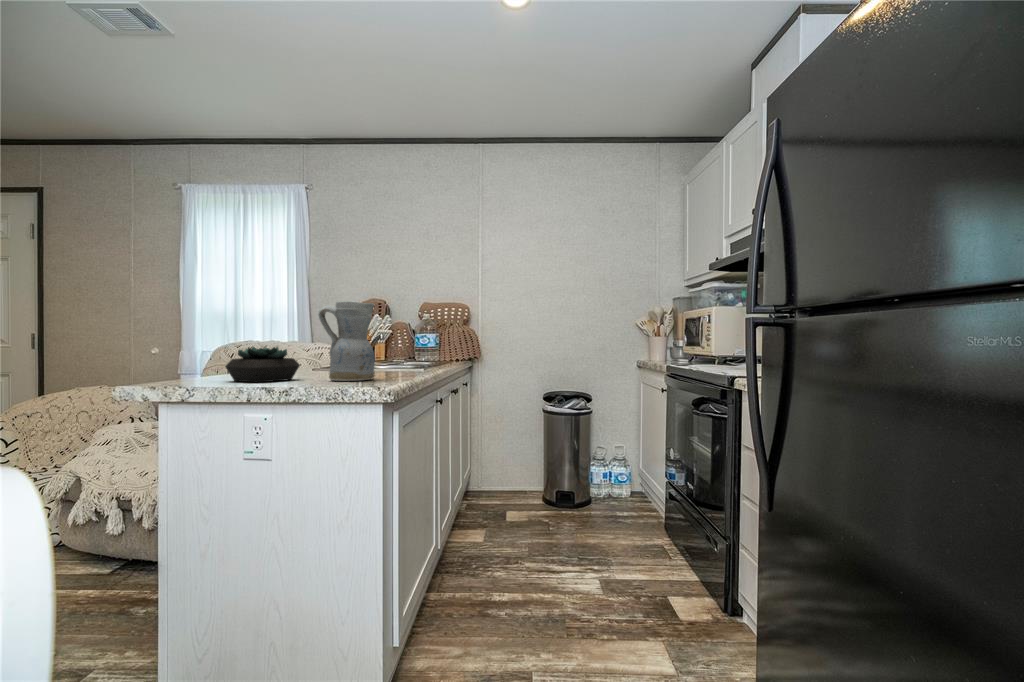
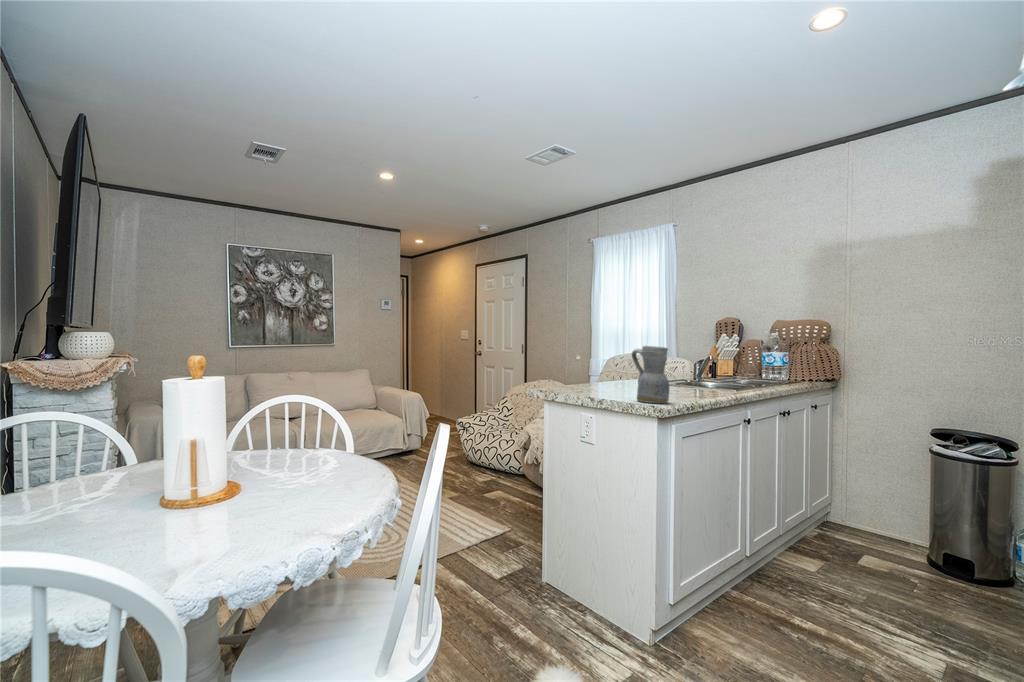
succulent plant: present [225,347,300,382] -> none [580,373,624,397]

